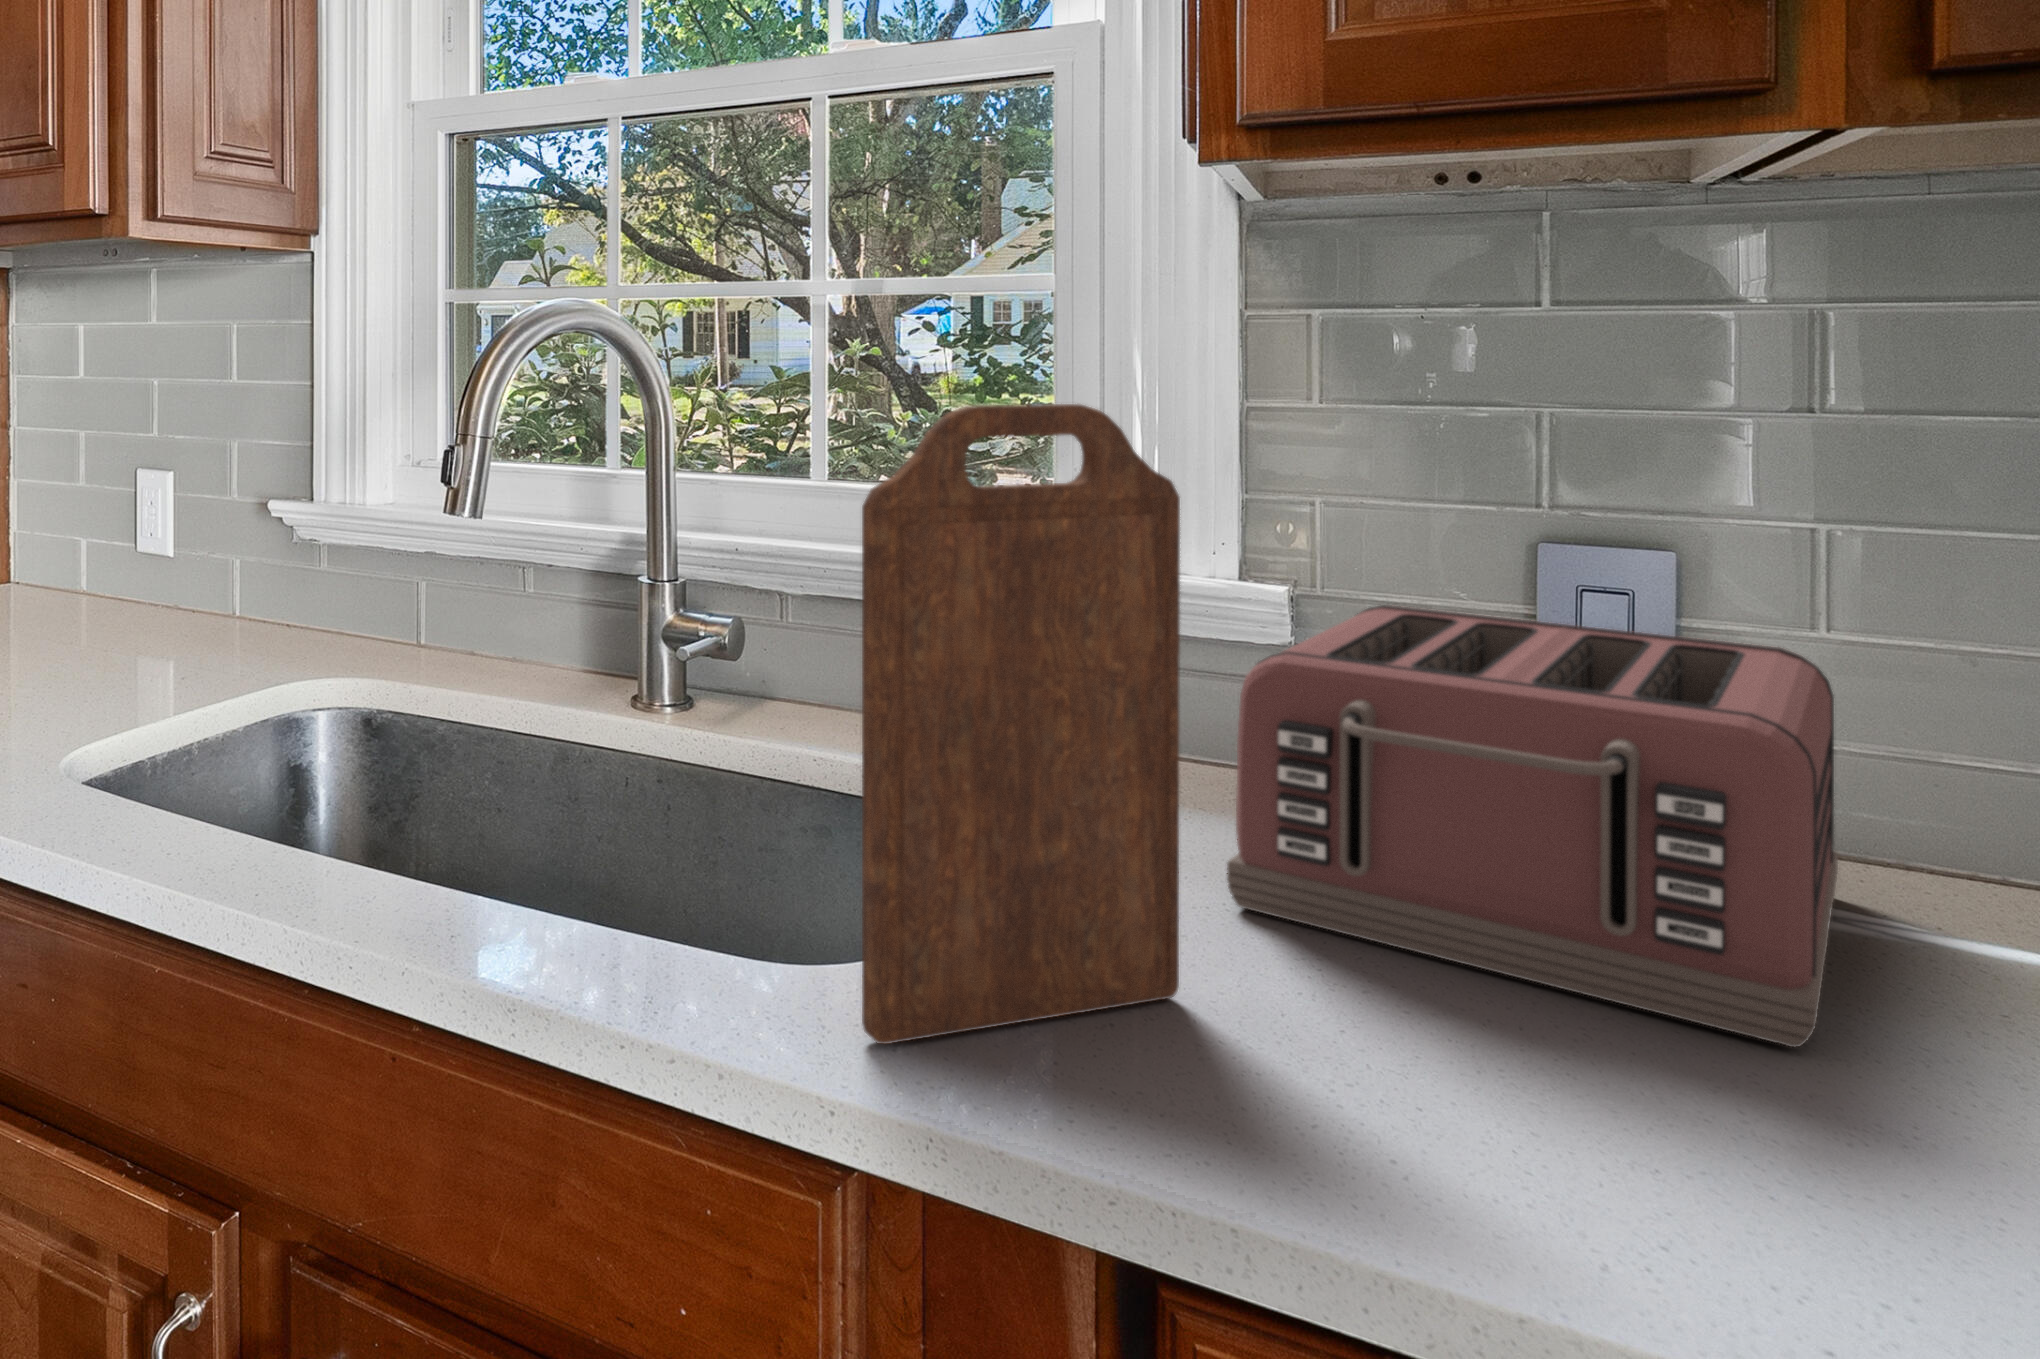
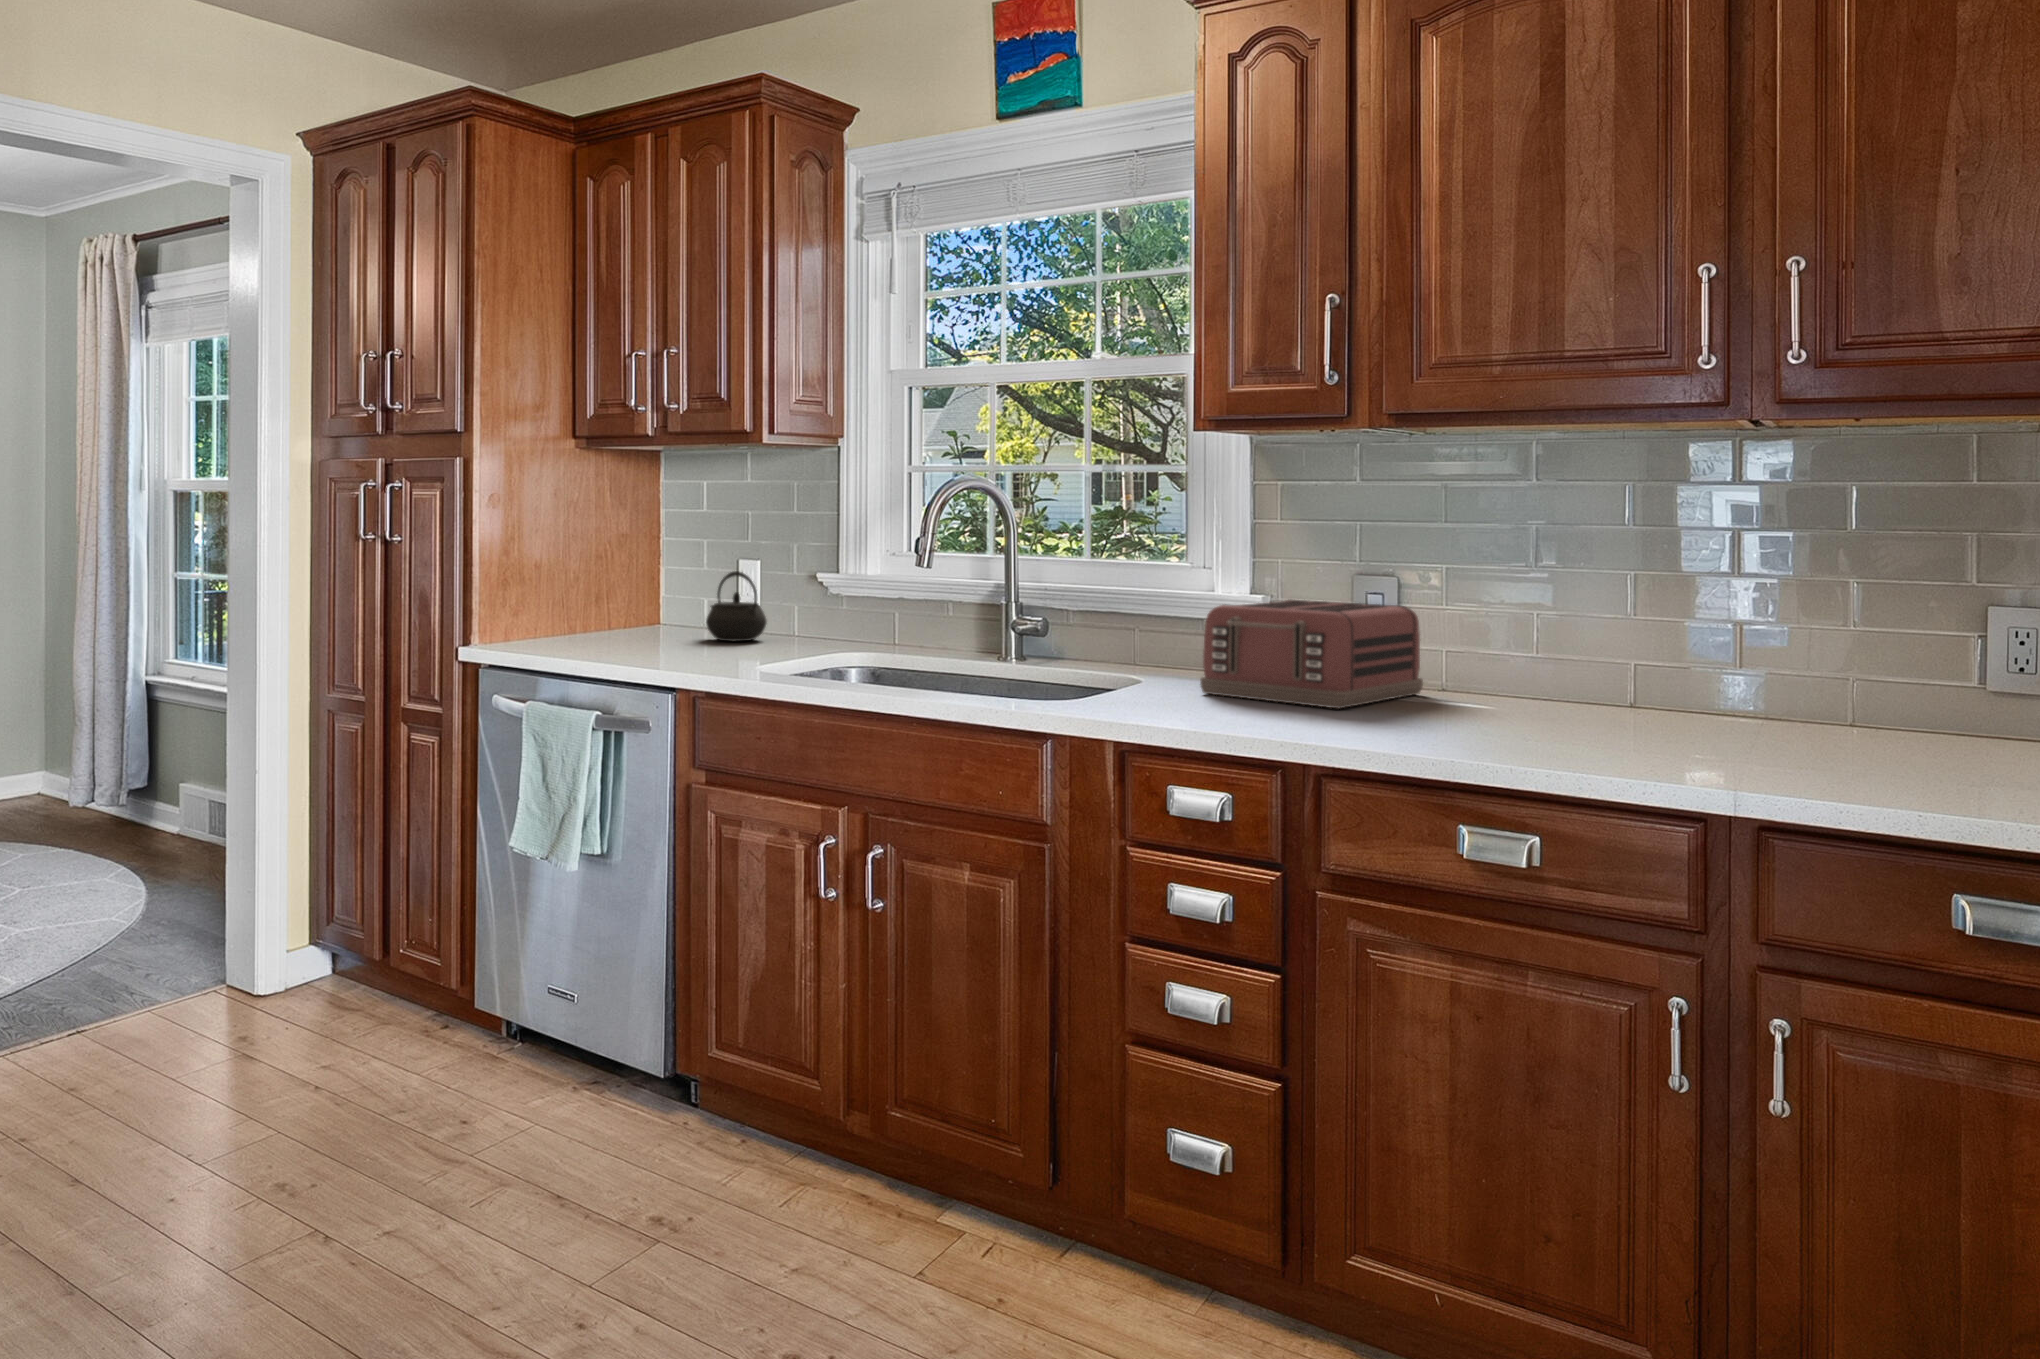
cutting board: present [862,404,1180,1044] -> none [1058,513,1164,706]
kettle: none [49,494,174,635] -> present [706,571,767,642]

